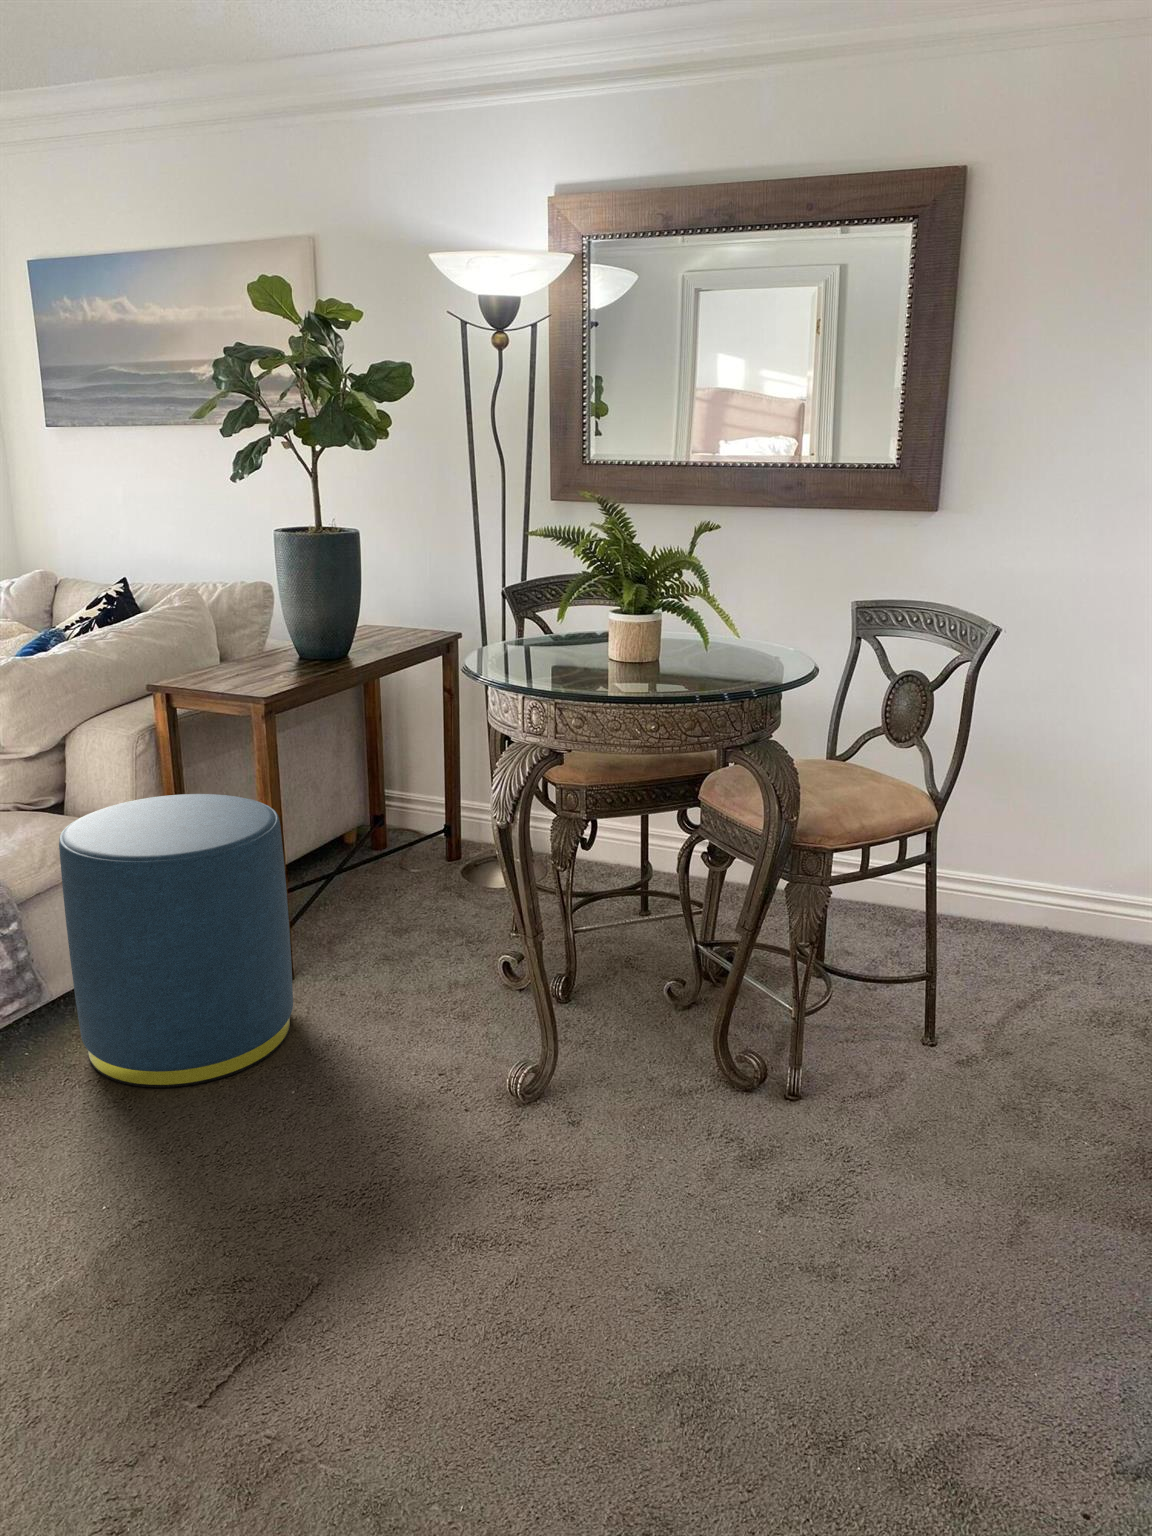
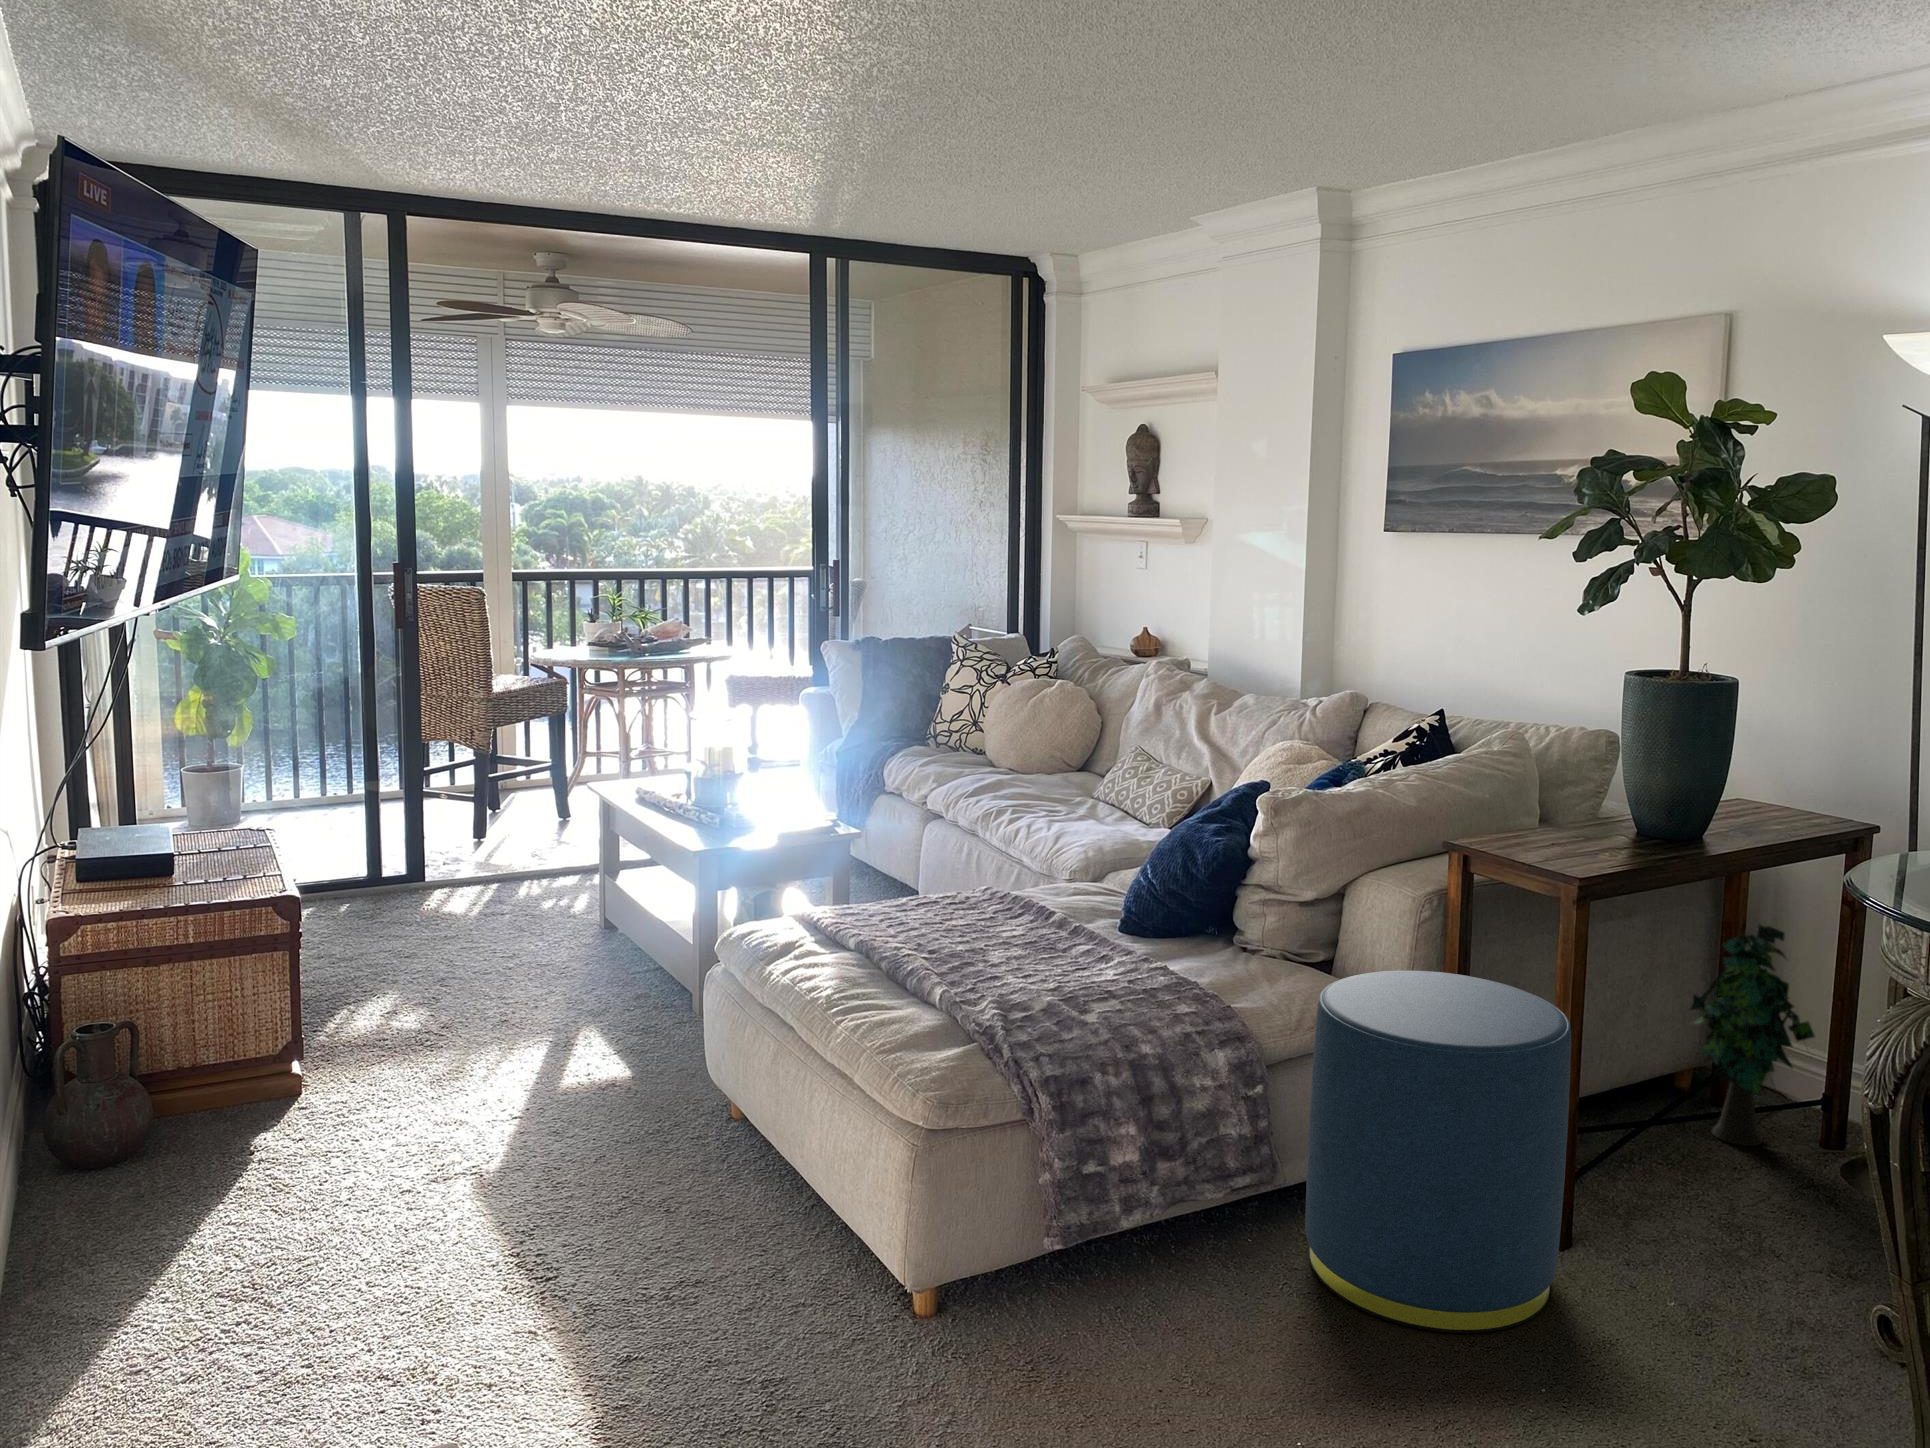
decorative plant: none [352,715,438,875] -> present [1691,925,1815,1146]

